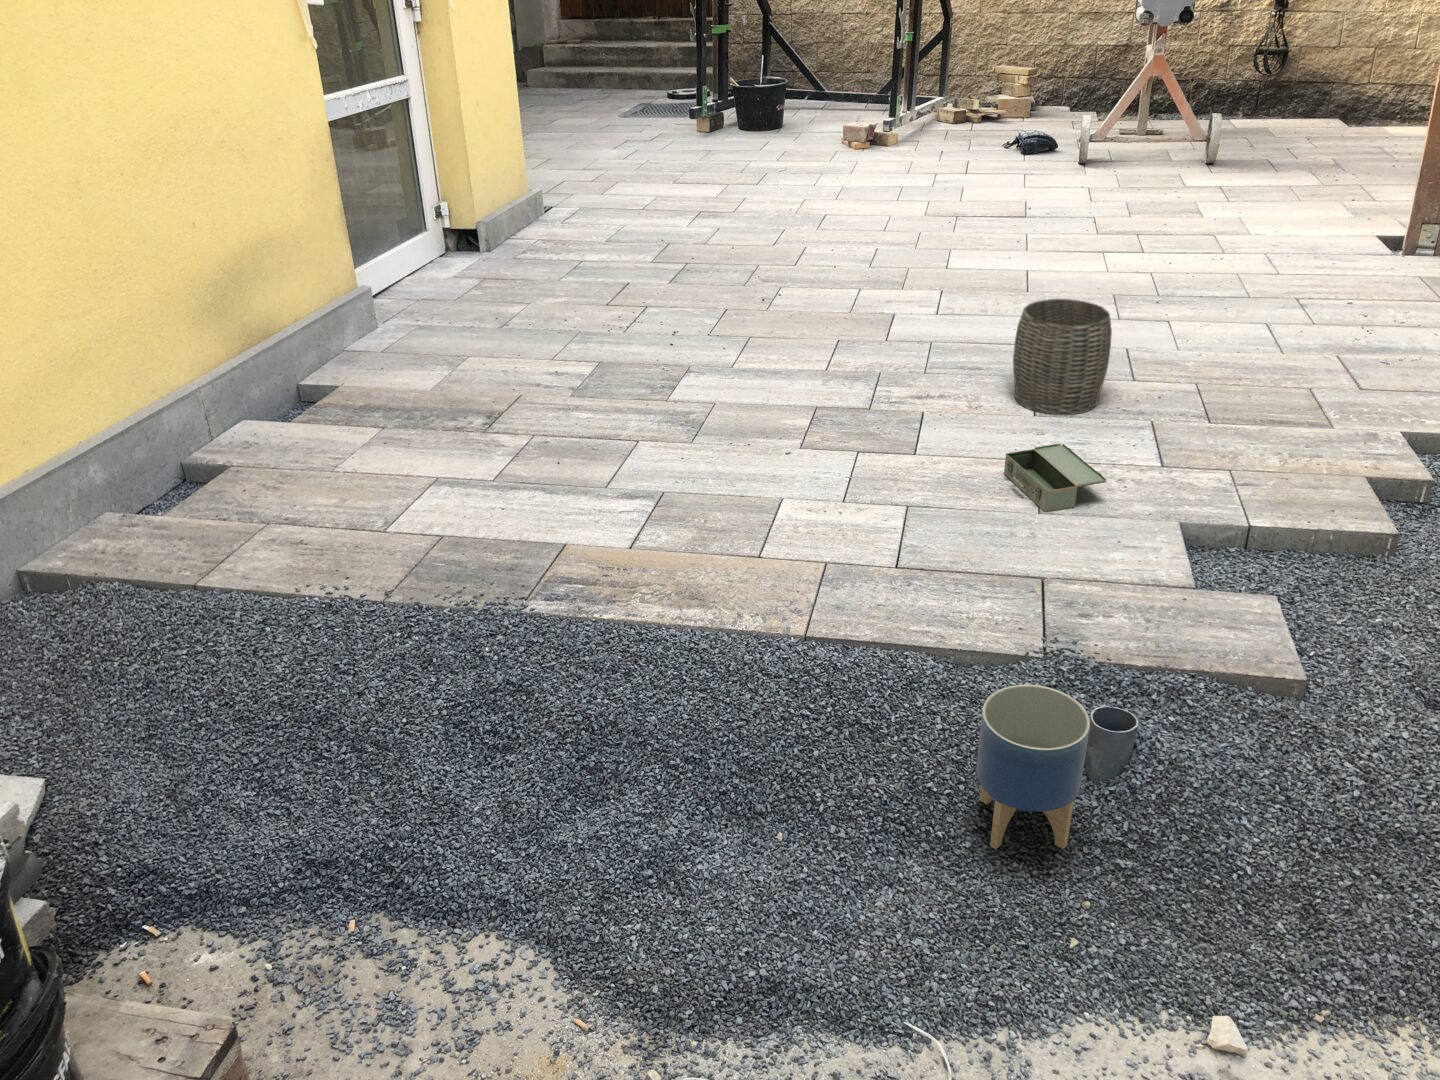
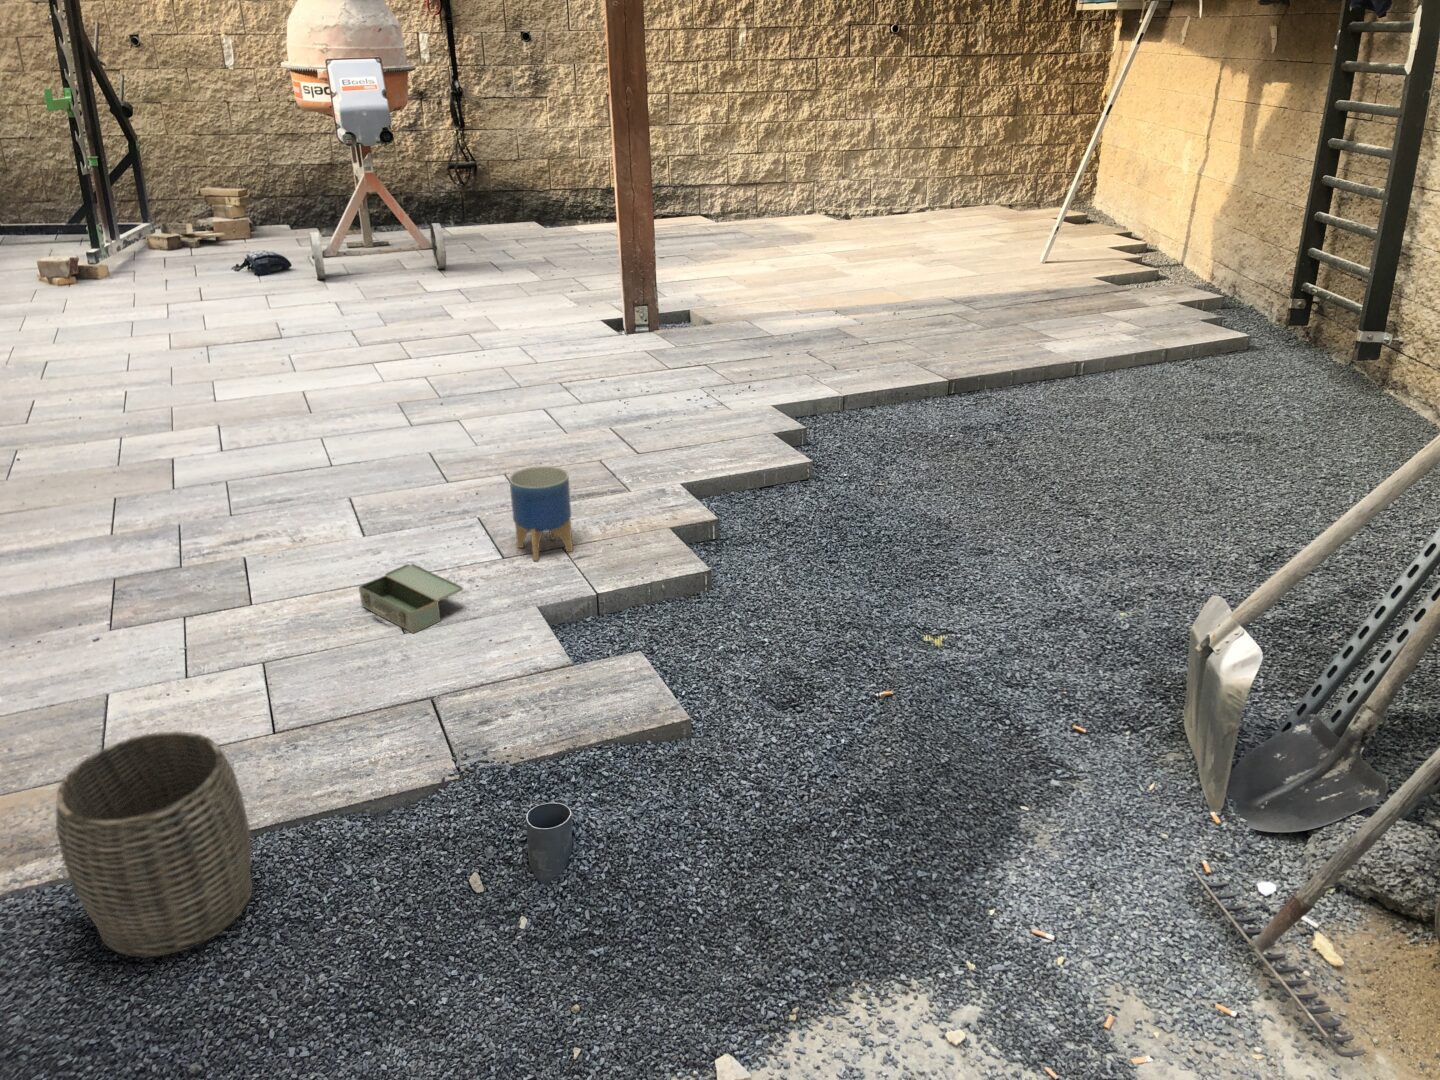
woven basket: present [1013,299,1112,415] -> present [56,731,253,958]
planter: present [977,685,1090,849] -> present [510,466,573,561]

